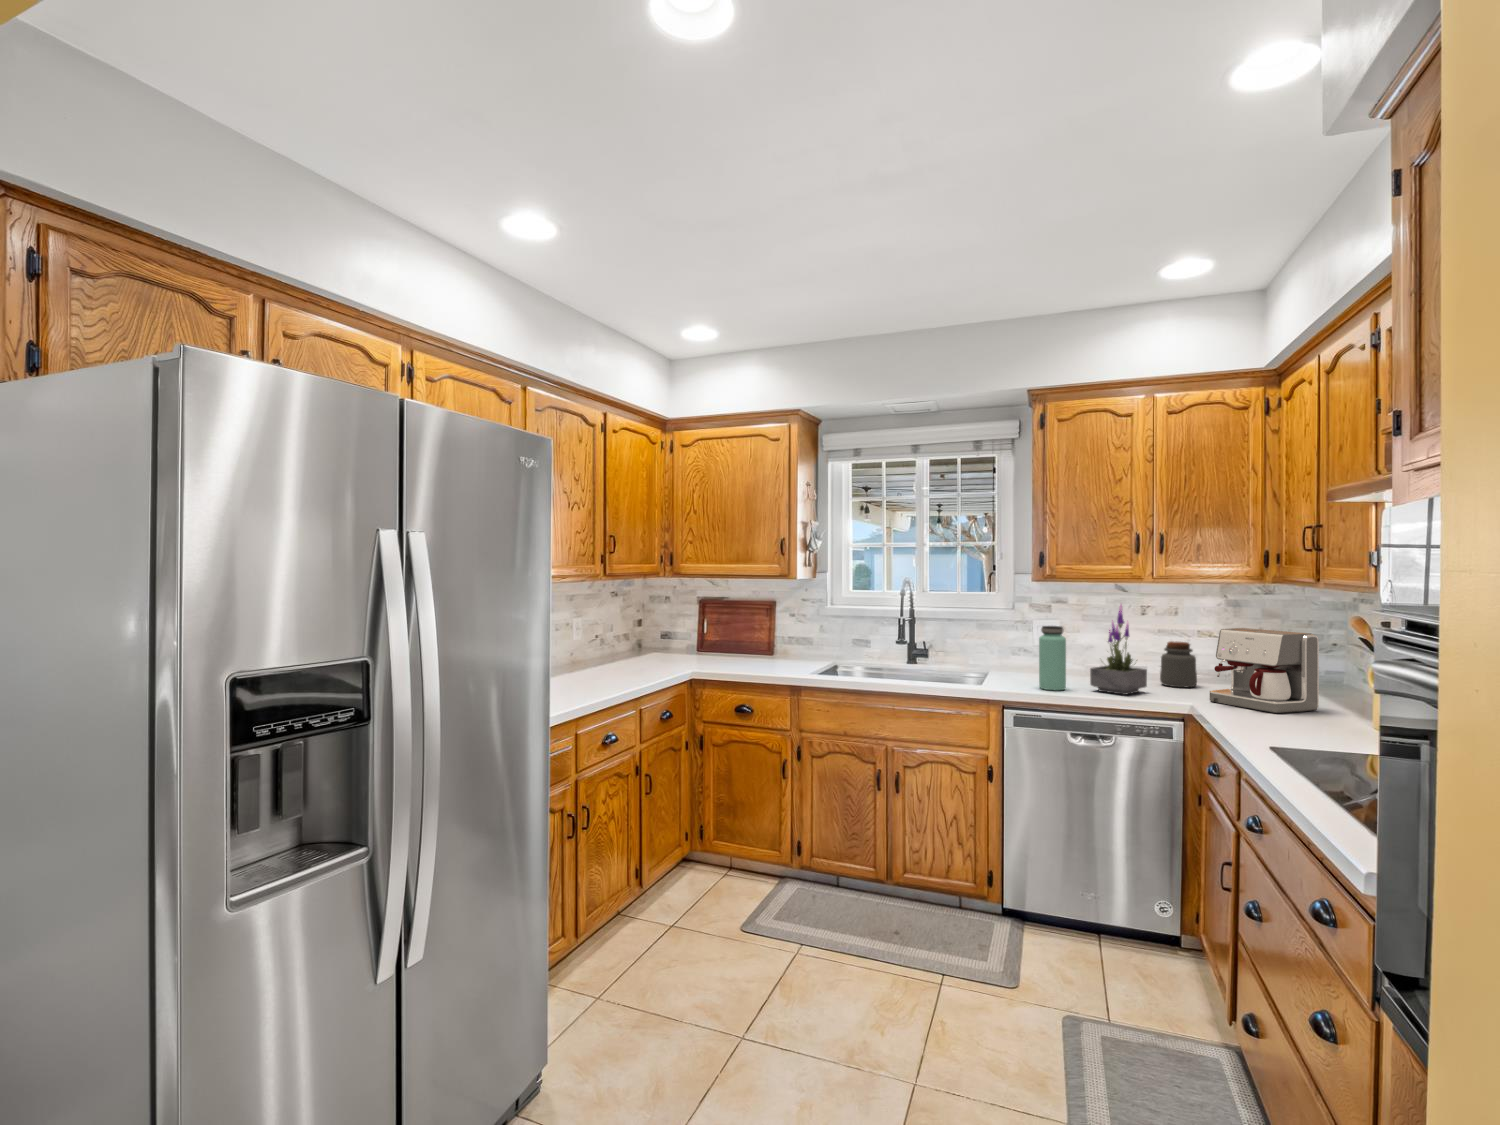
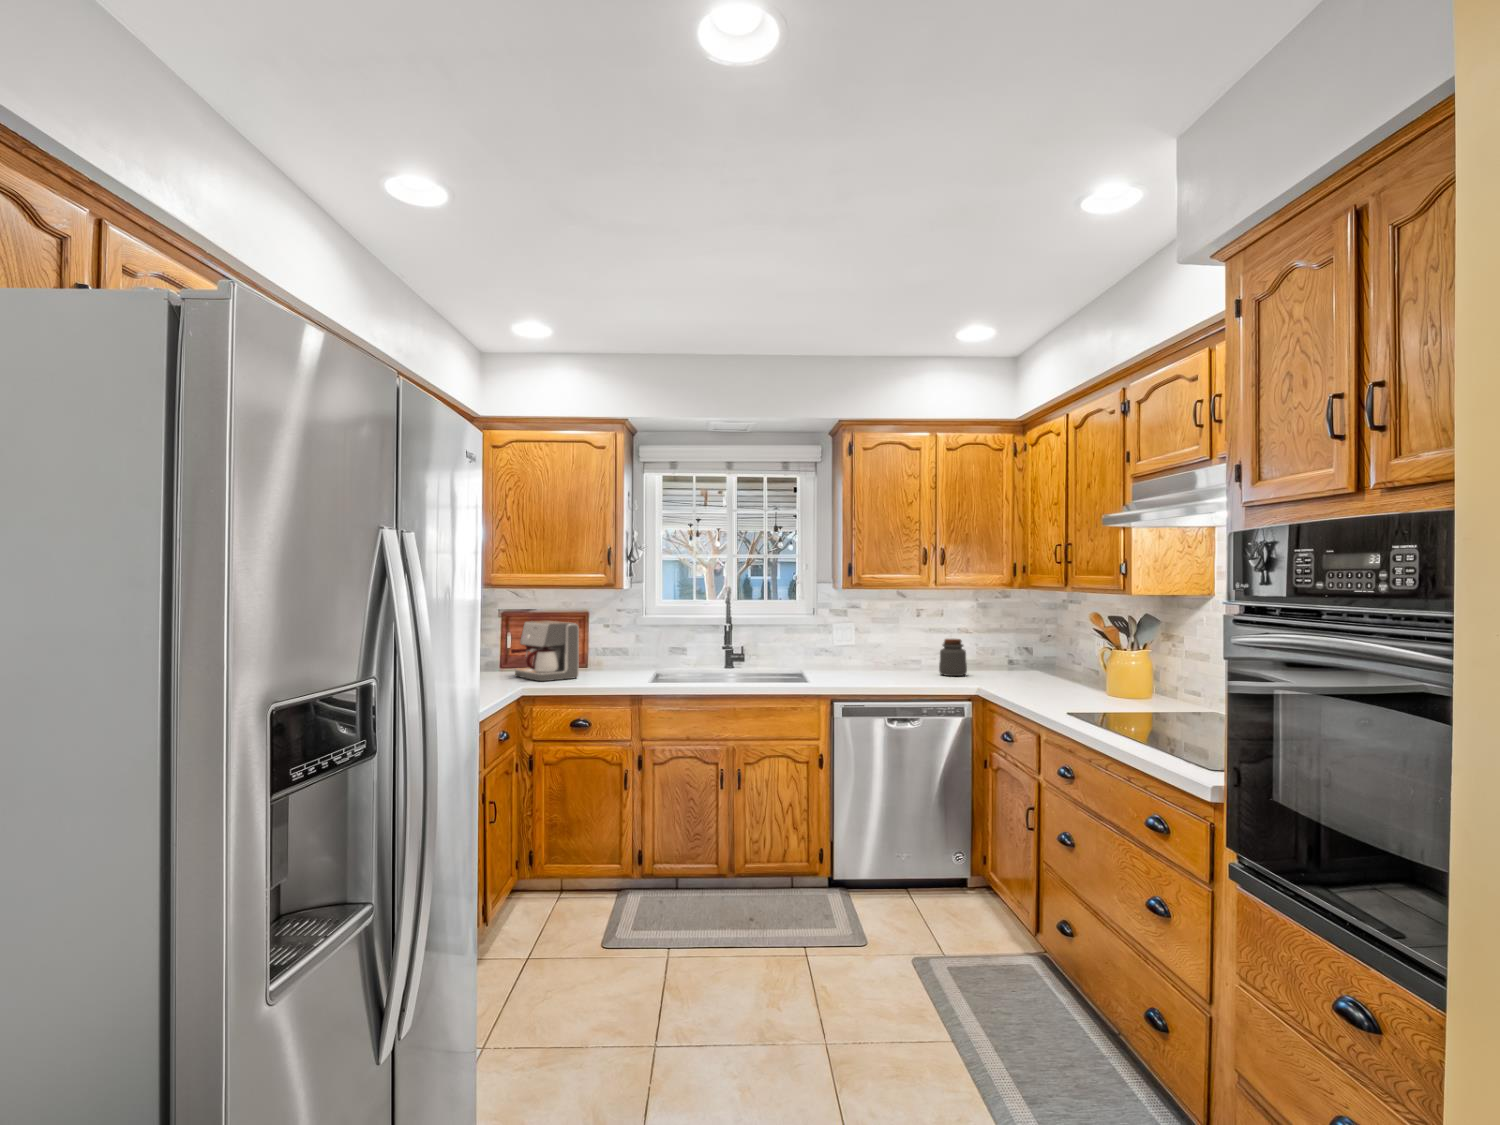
potted plant: present [1090,605,1147,695] -> none [897,607,938,684]
bottle: present [1039,626,1066,690] -> none [856,628,878,684]
coffee maker: present [1210,628,1319,713] -> present [511,621,579,681]

